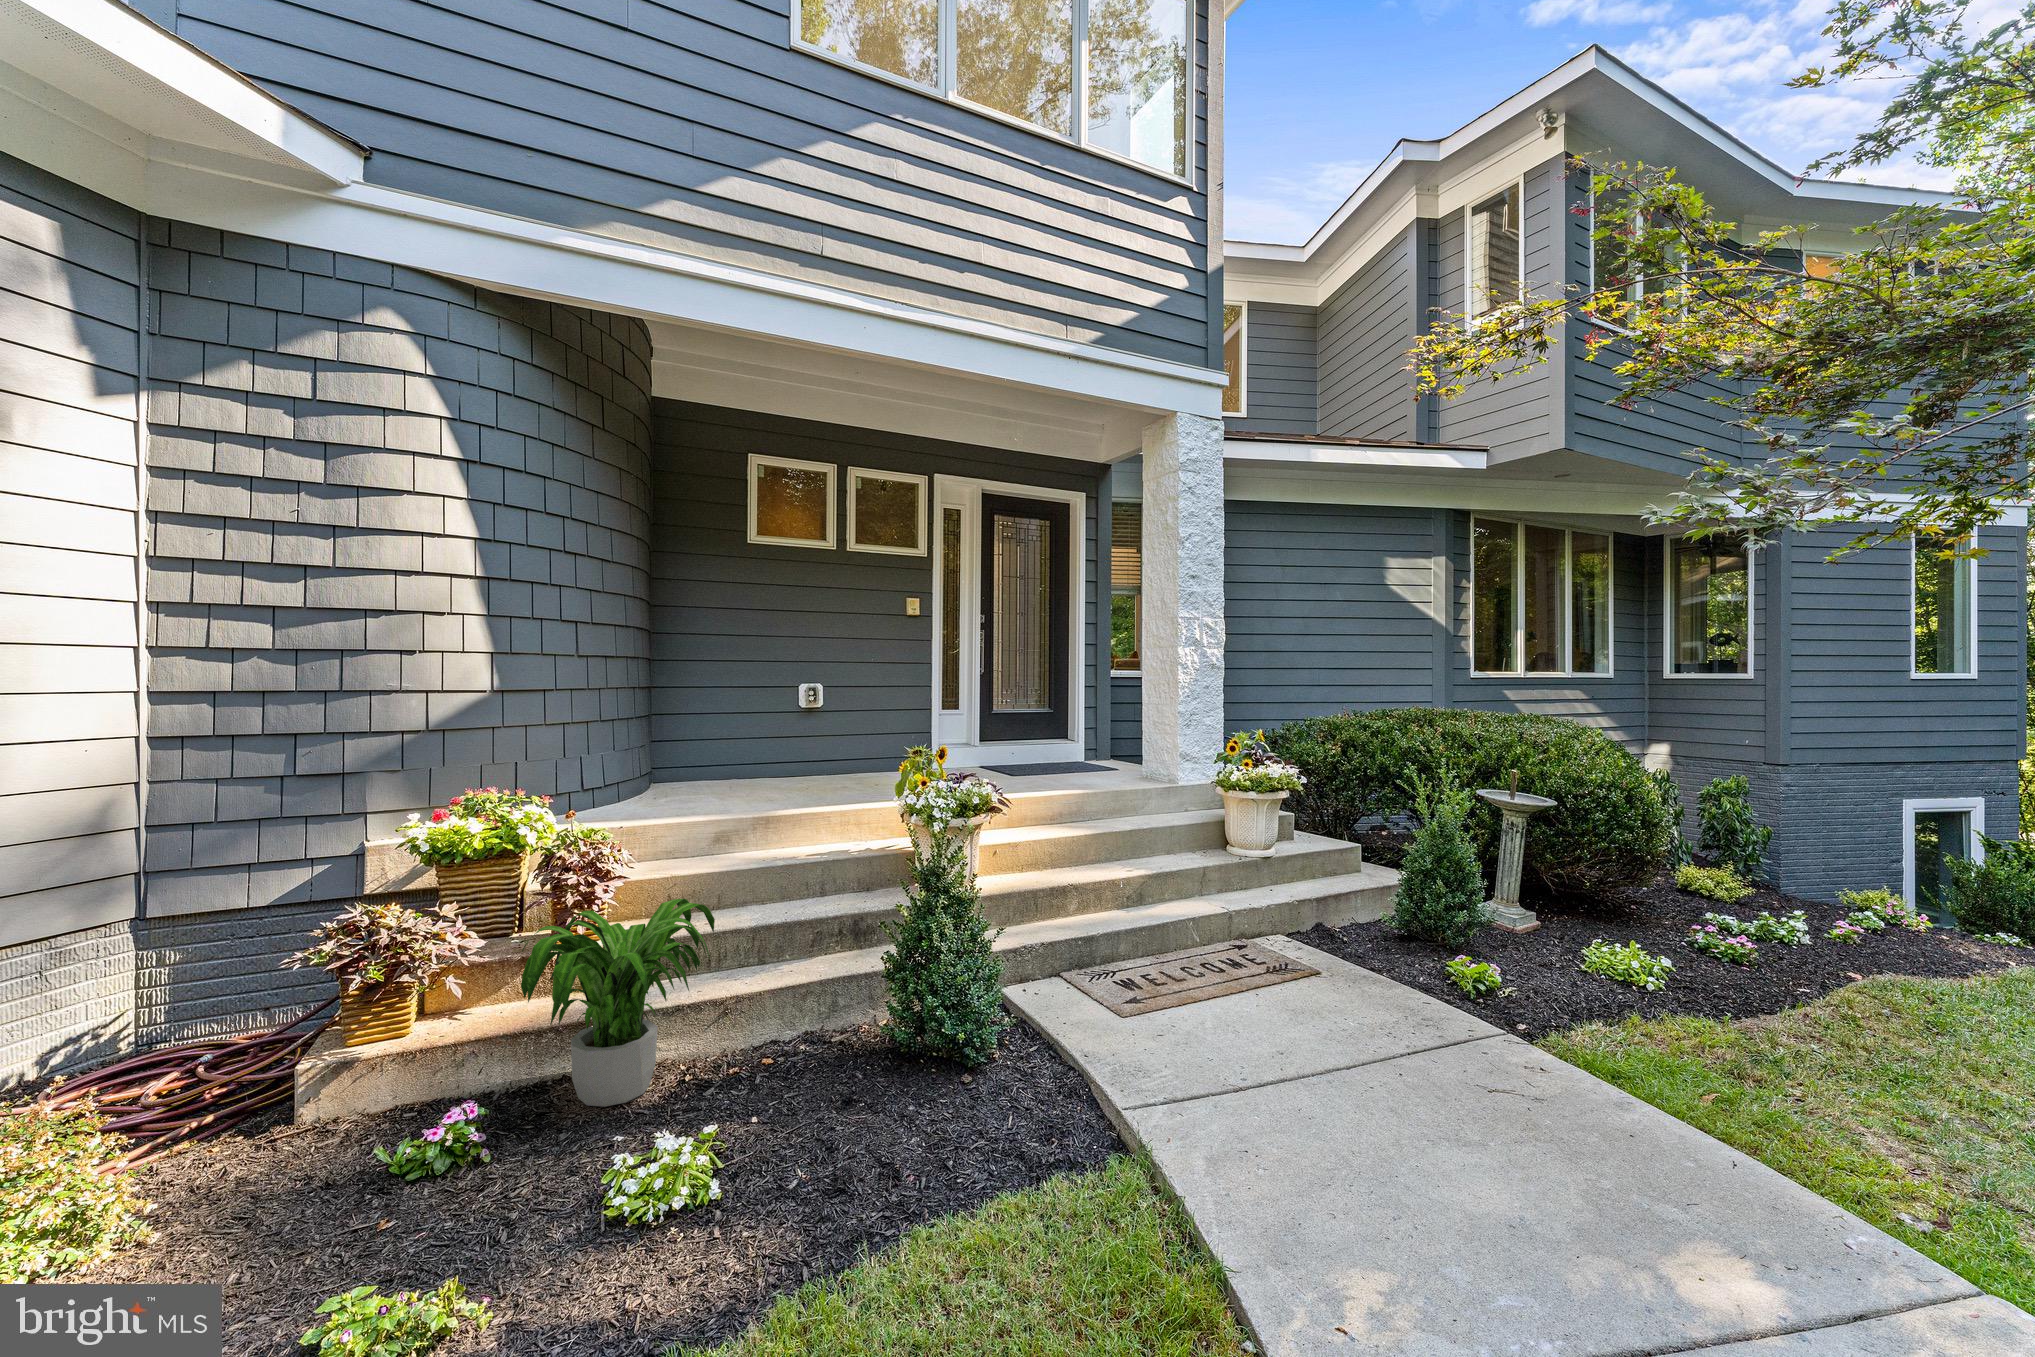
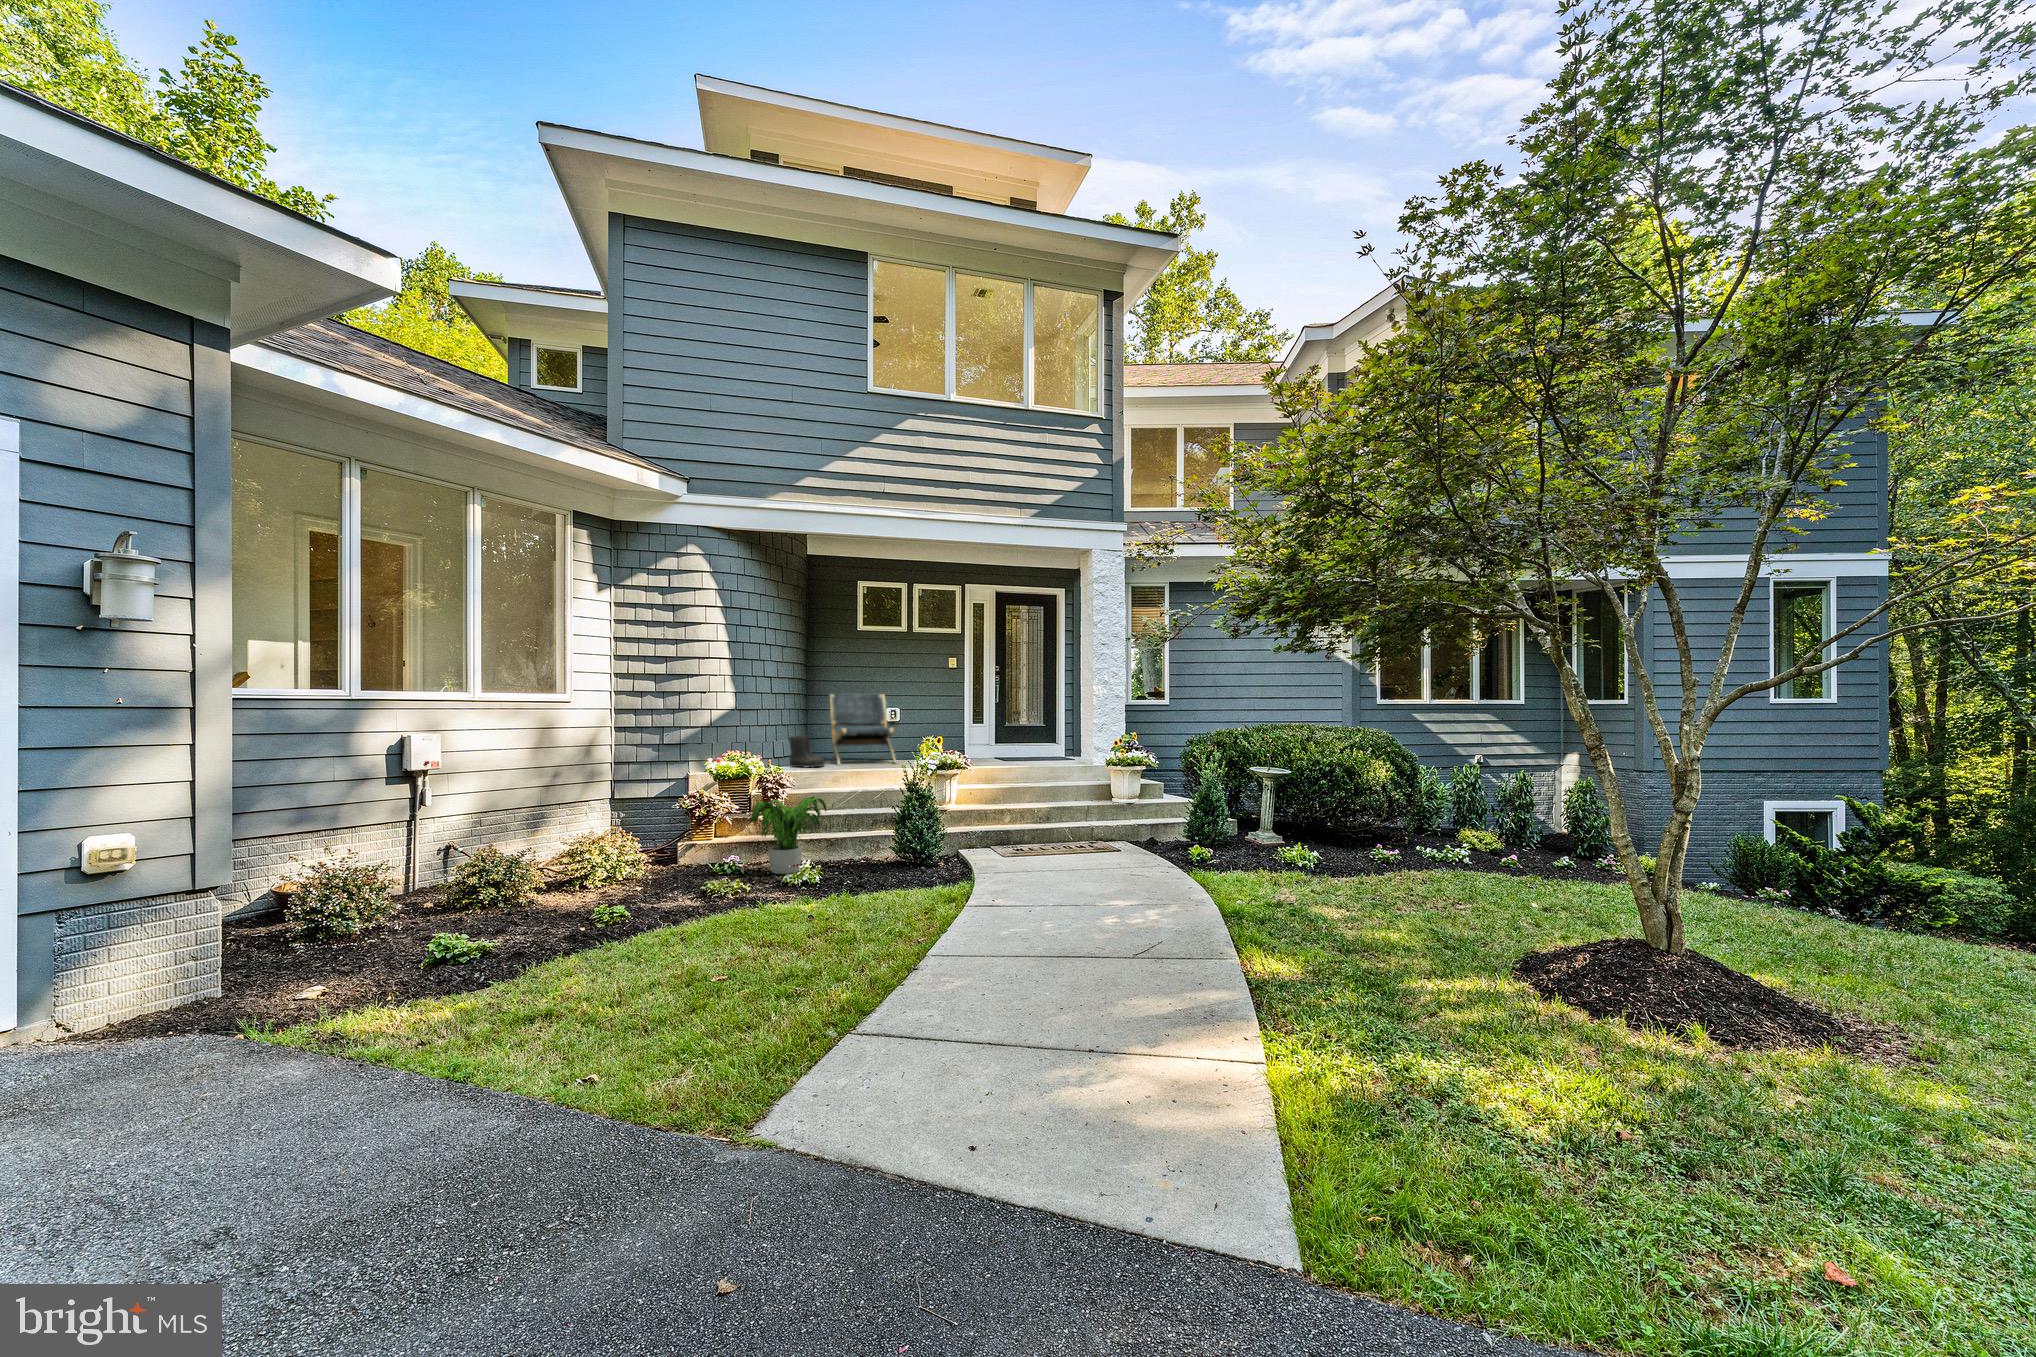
lounge chair: none [695,659,832,797] -> present [830,694,896,765]
boots: none [618,741,697,808] -> present [789,735,826,768]

